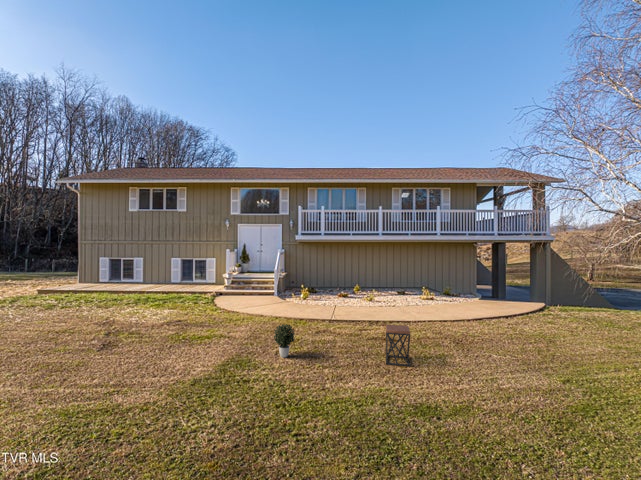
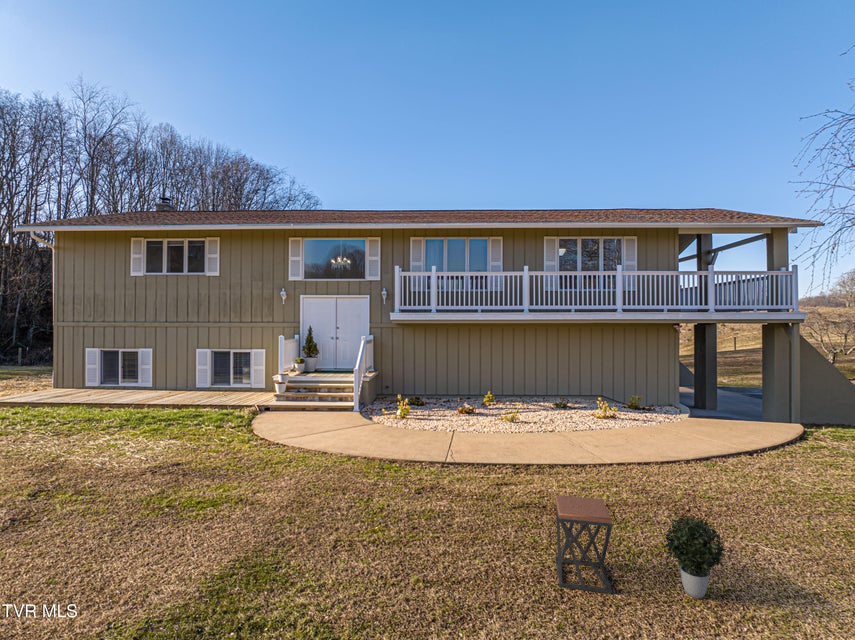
potted plant: present [274,324,295,358] -> present [664,516,726,599]

